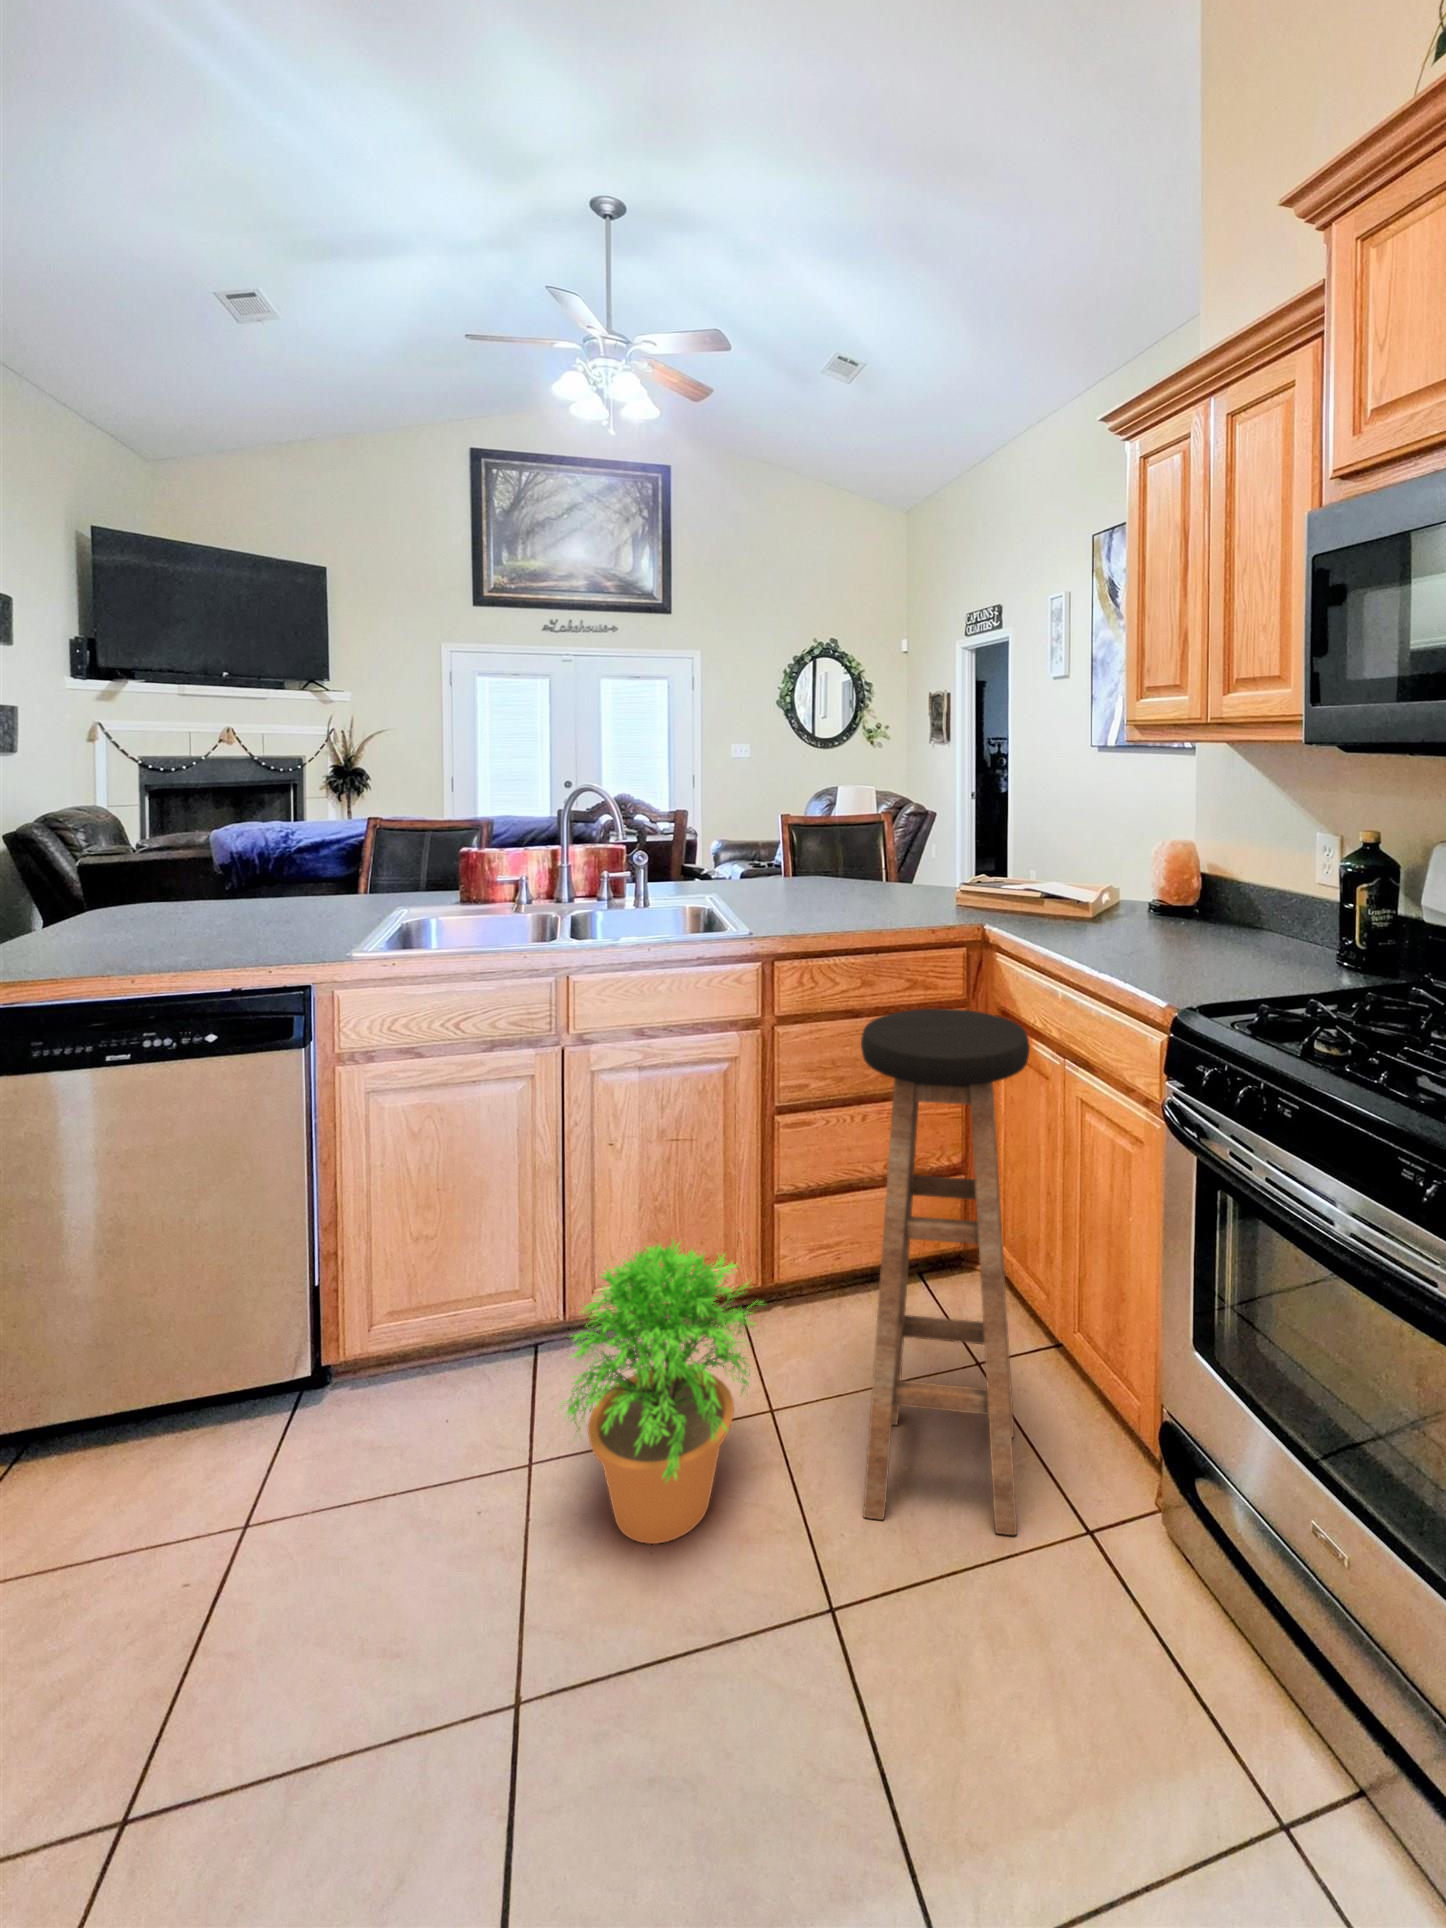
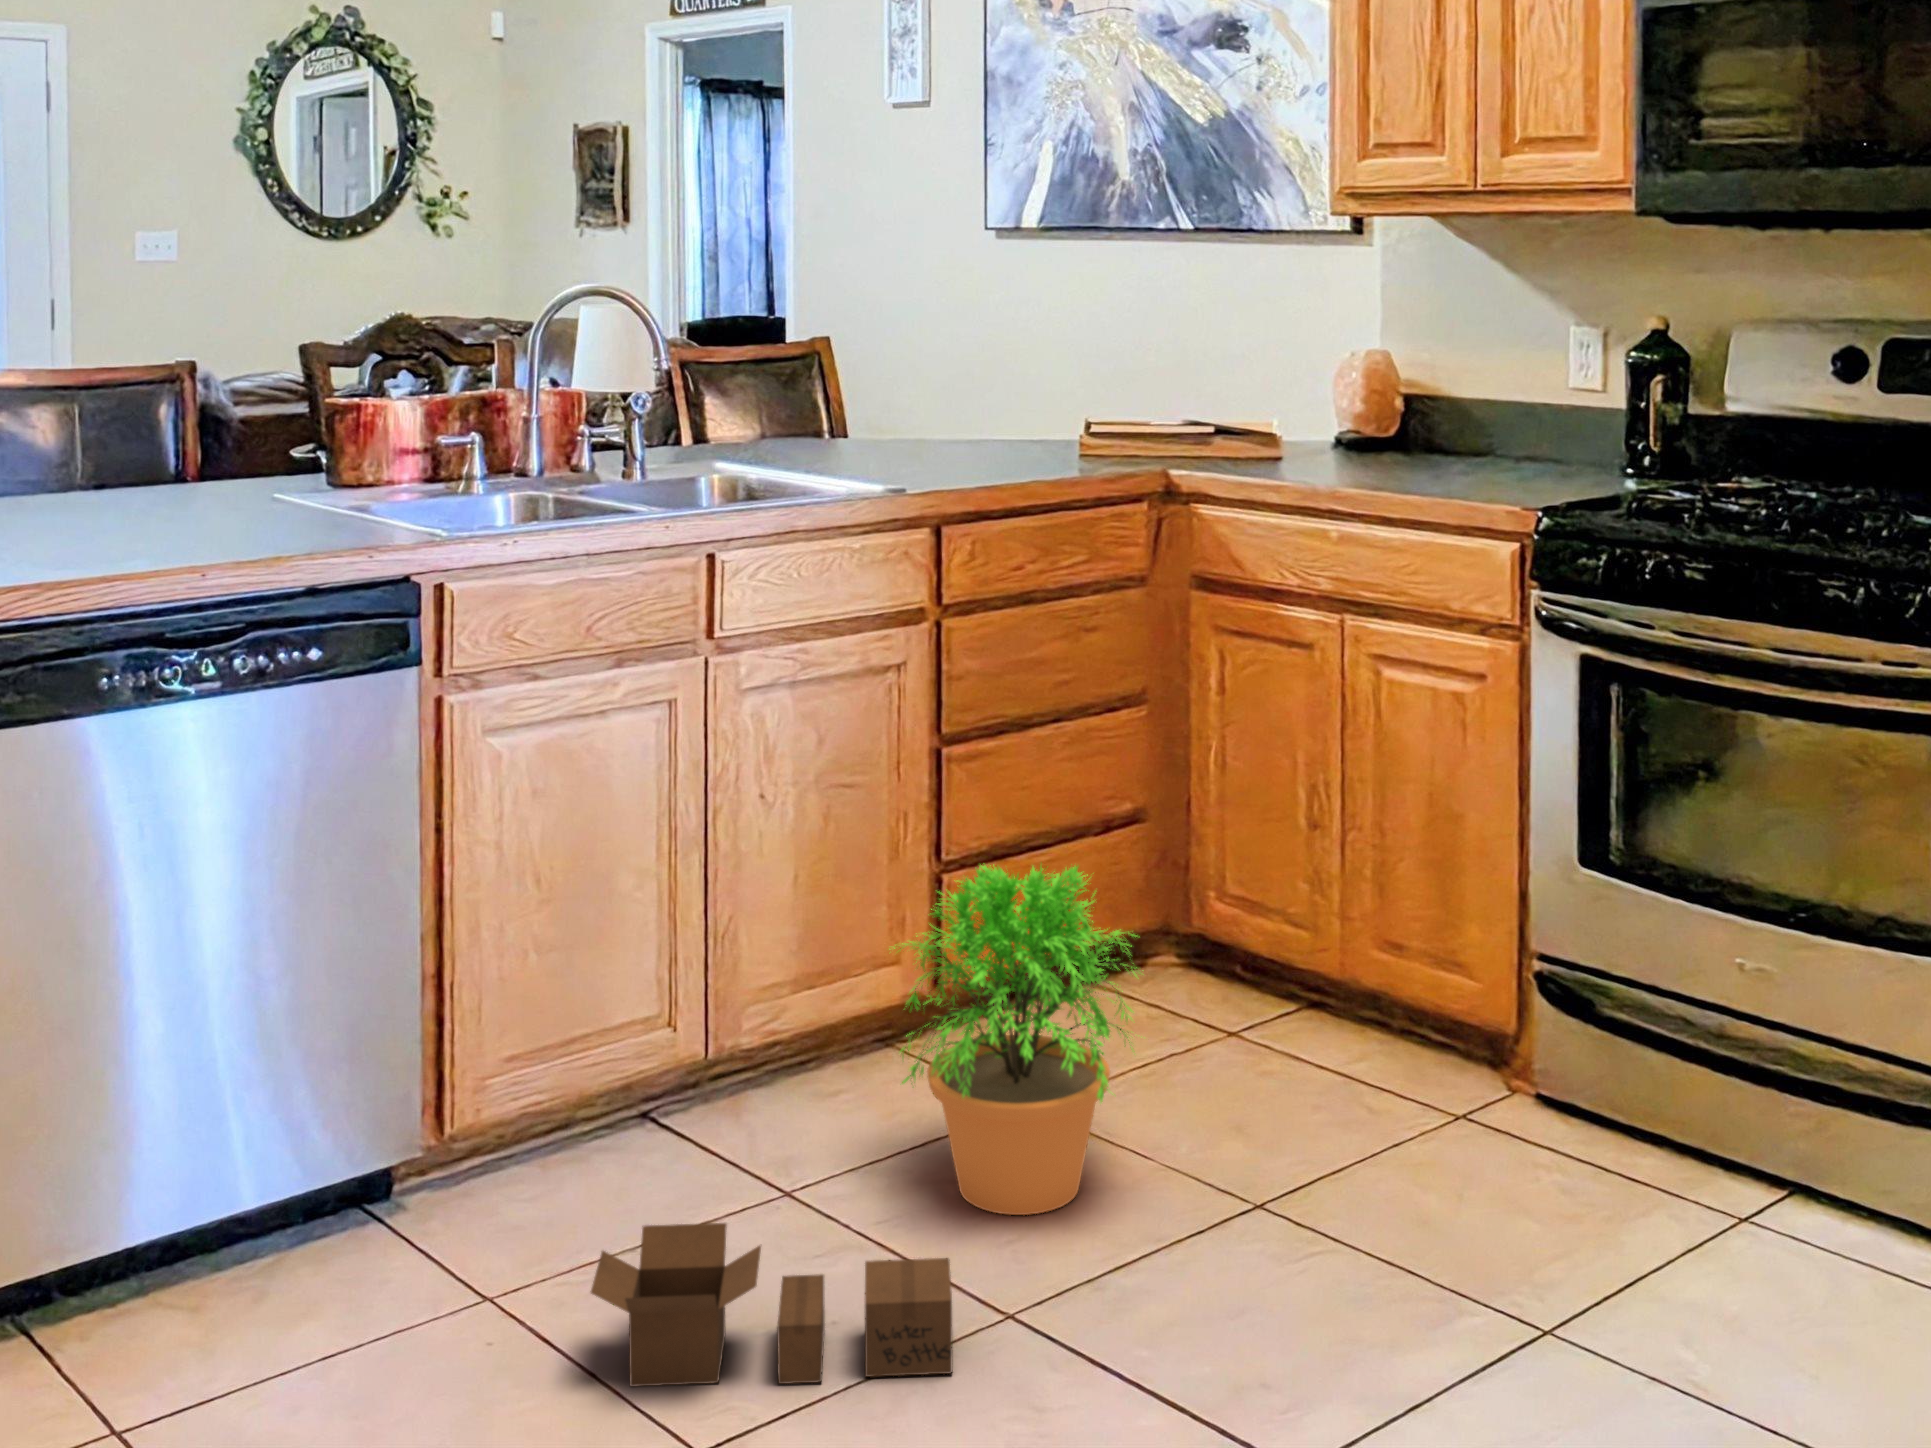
bar stool: present [861,1009,1030,1535] -> none [1178,547,1410,1145]
cardboard box: none [187,1493,451,1738] -> present [591,1223,953,1387]

